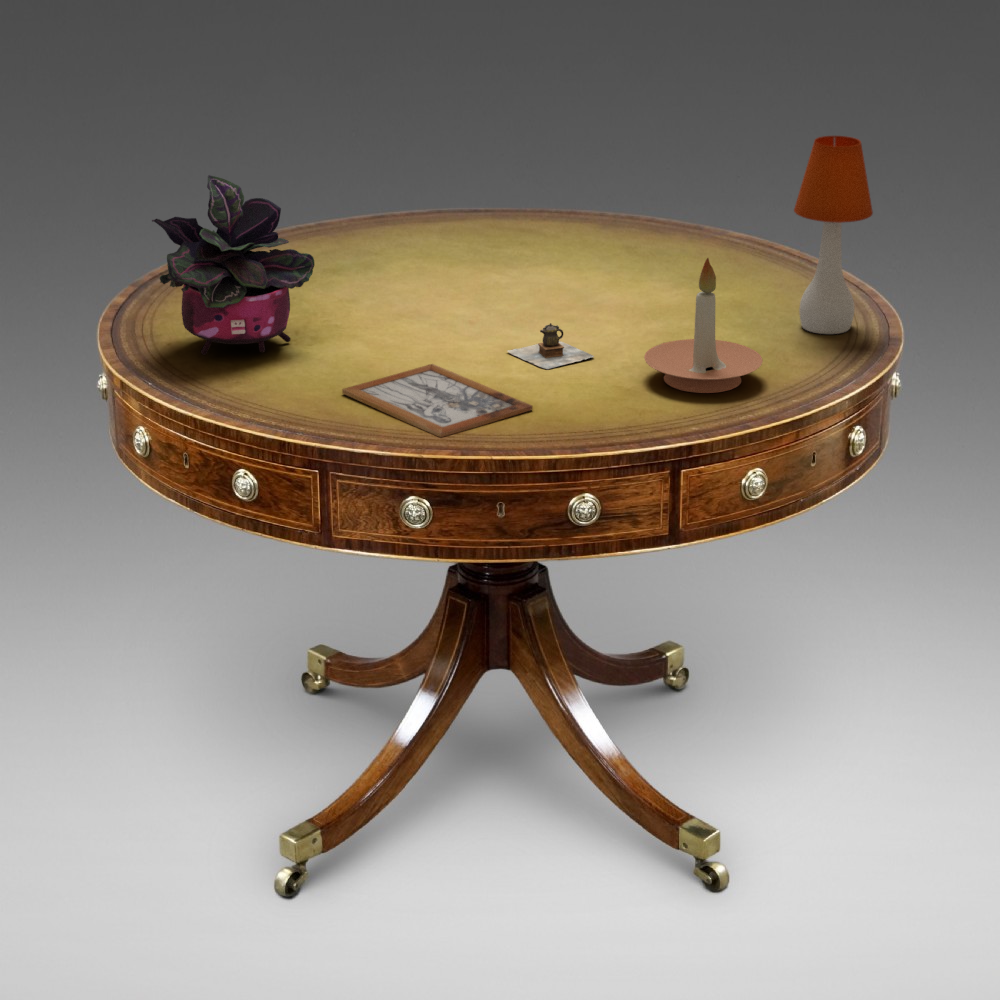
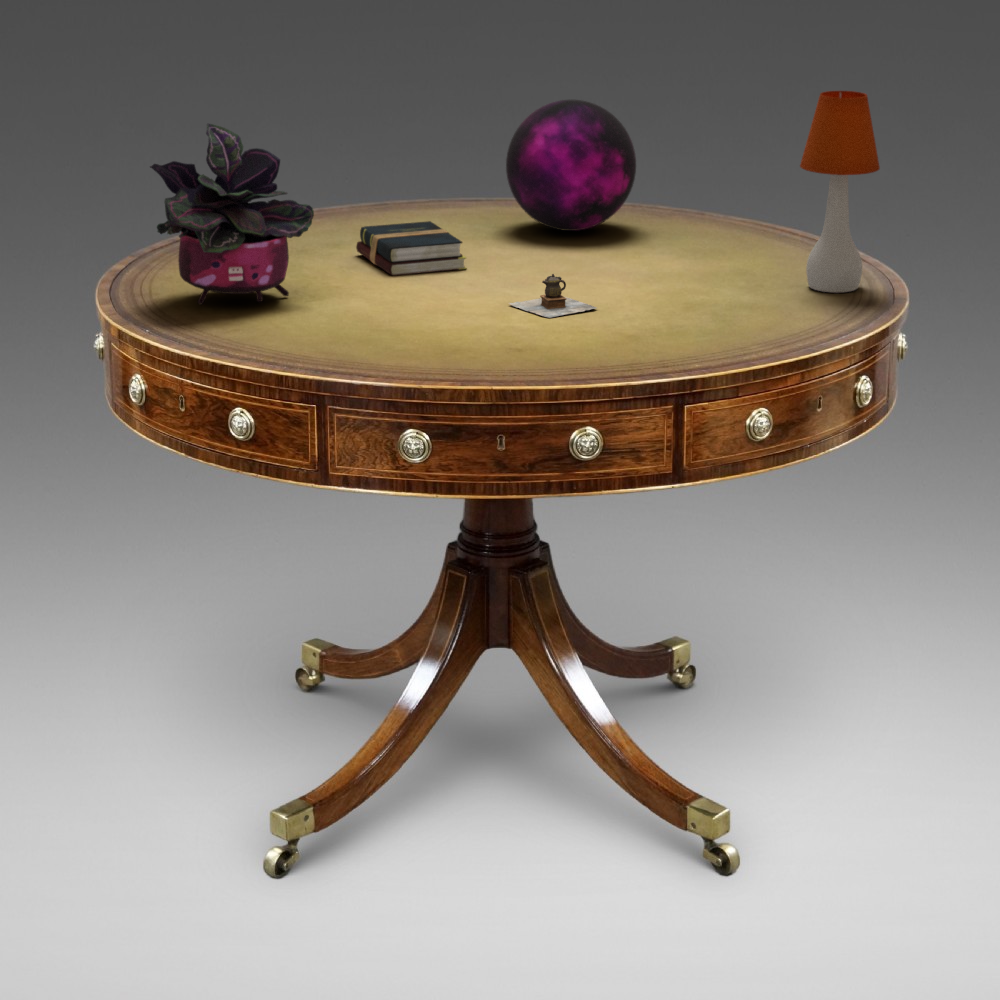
decorative orb: none [503,125,631,254] -> present [506,100,636,231]
hardback book: none [357,252,466,314] -> present [356,221,467,276]
candle holder: present [644,258,763,393] -> none [648,199,768,336]
picture frame: present [342,364,533,437] -> none [341,311,534,369]

